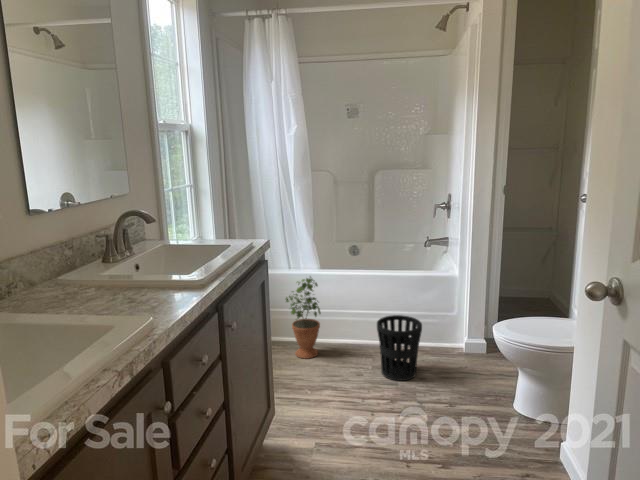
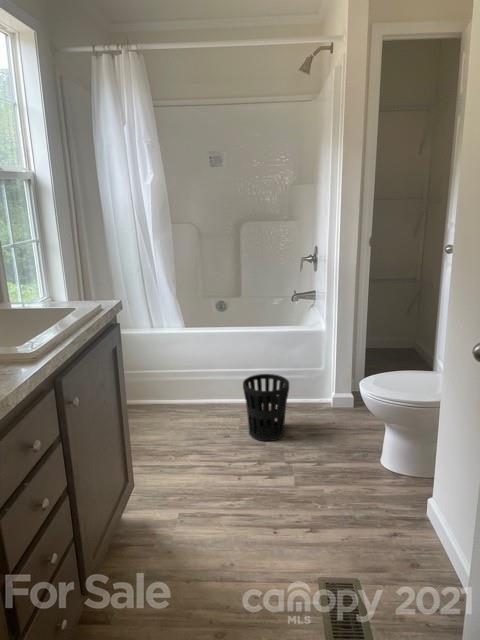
potted plant: present [286,277,321,359] -> none [146,333,185,422]

